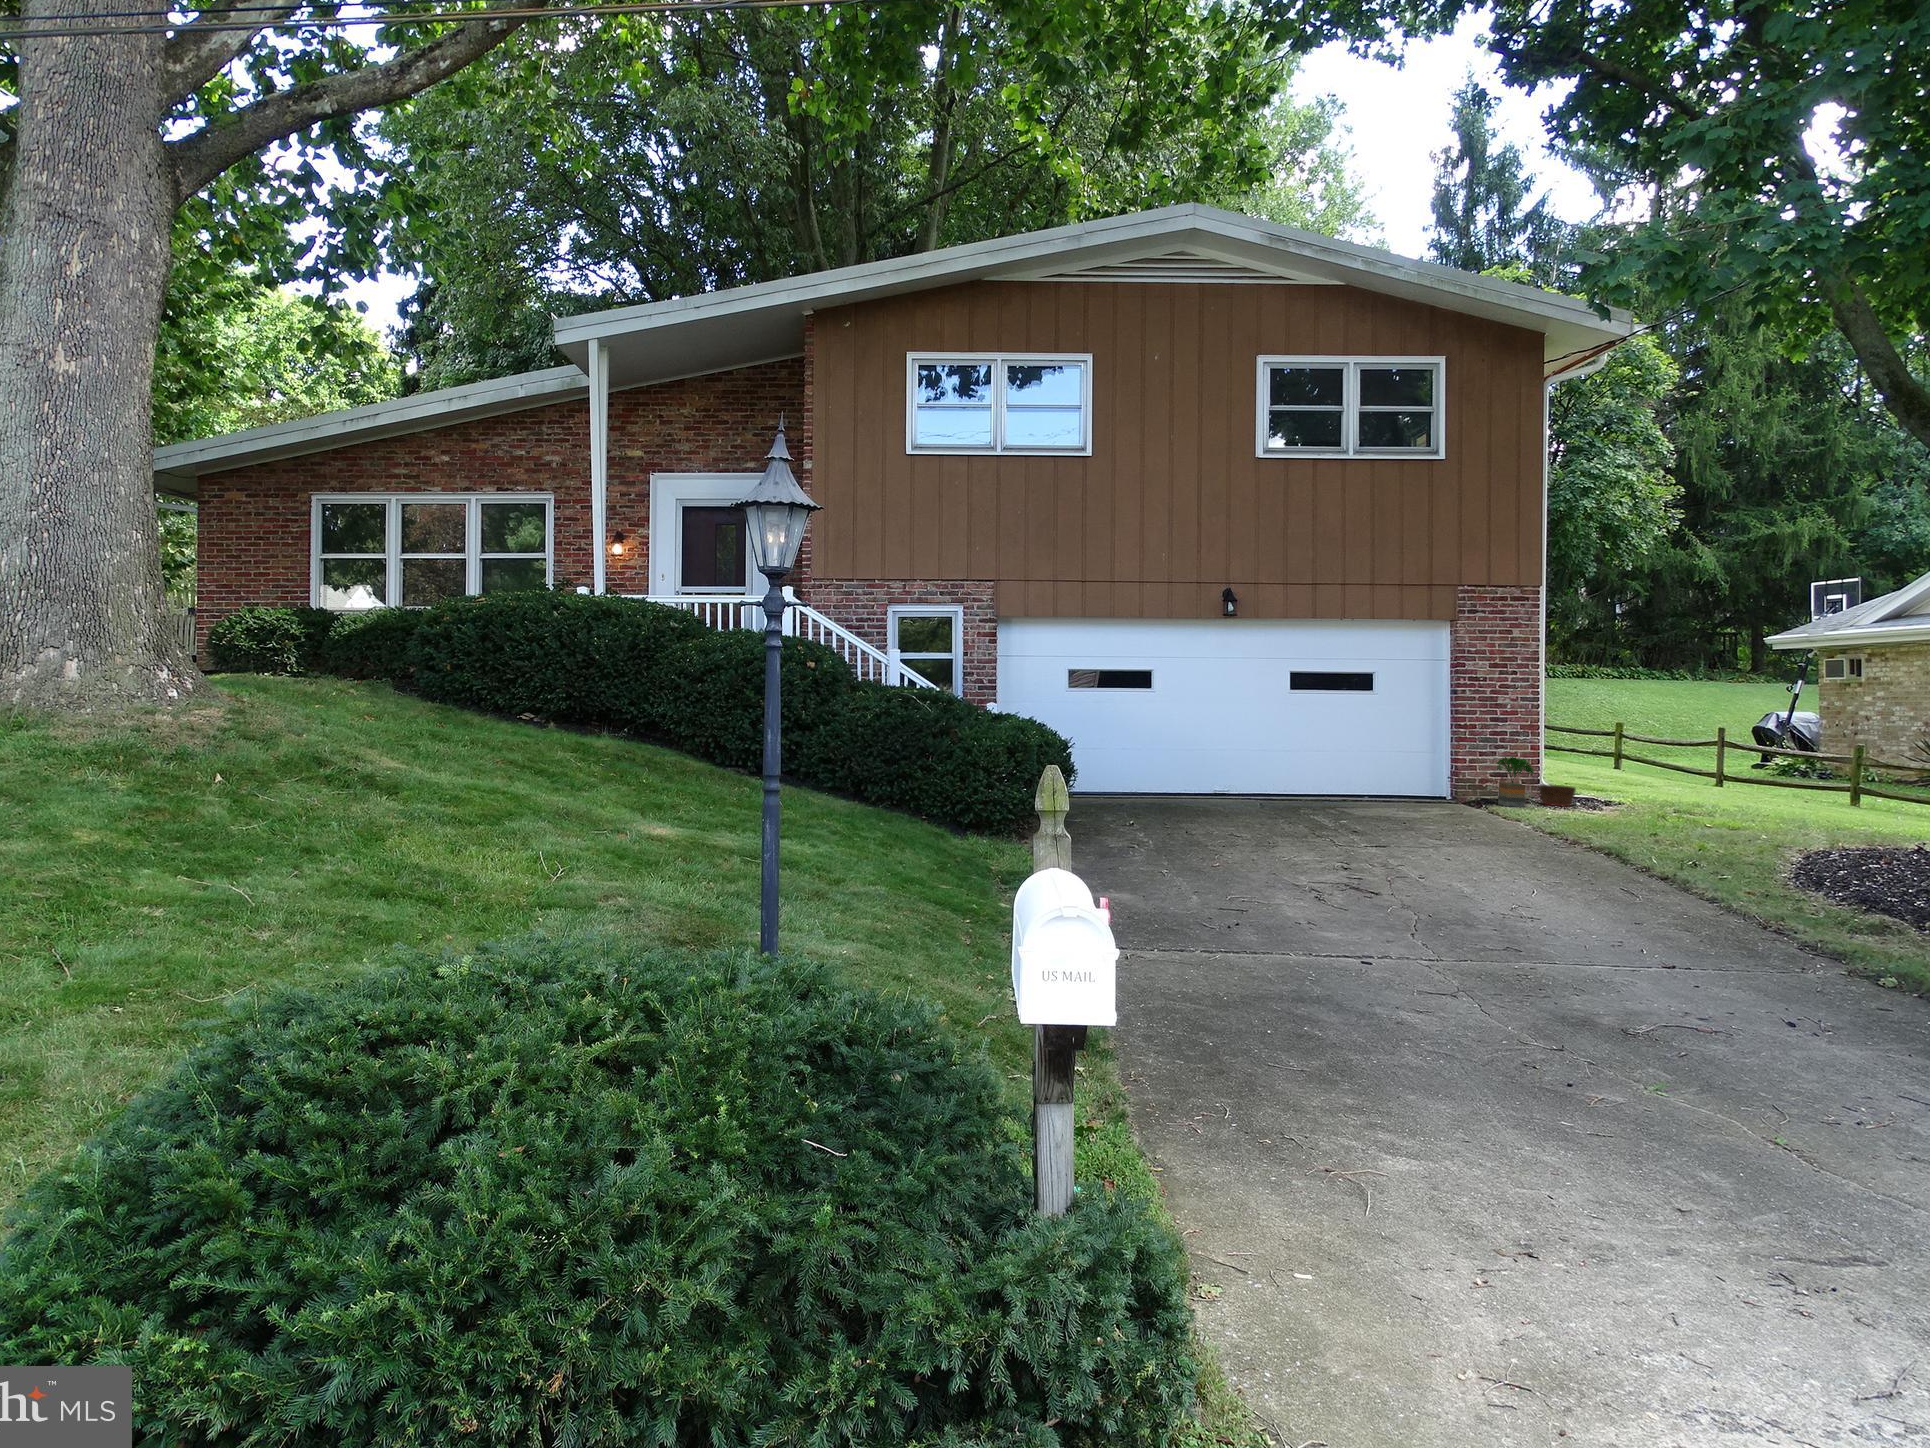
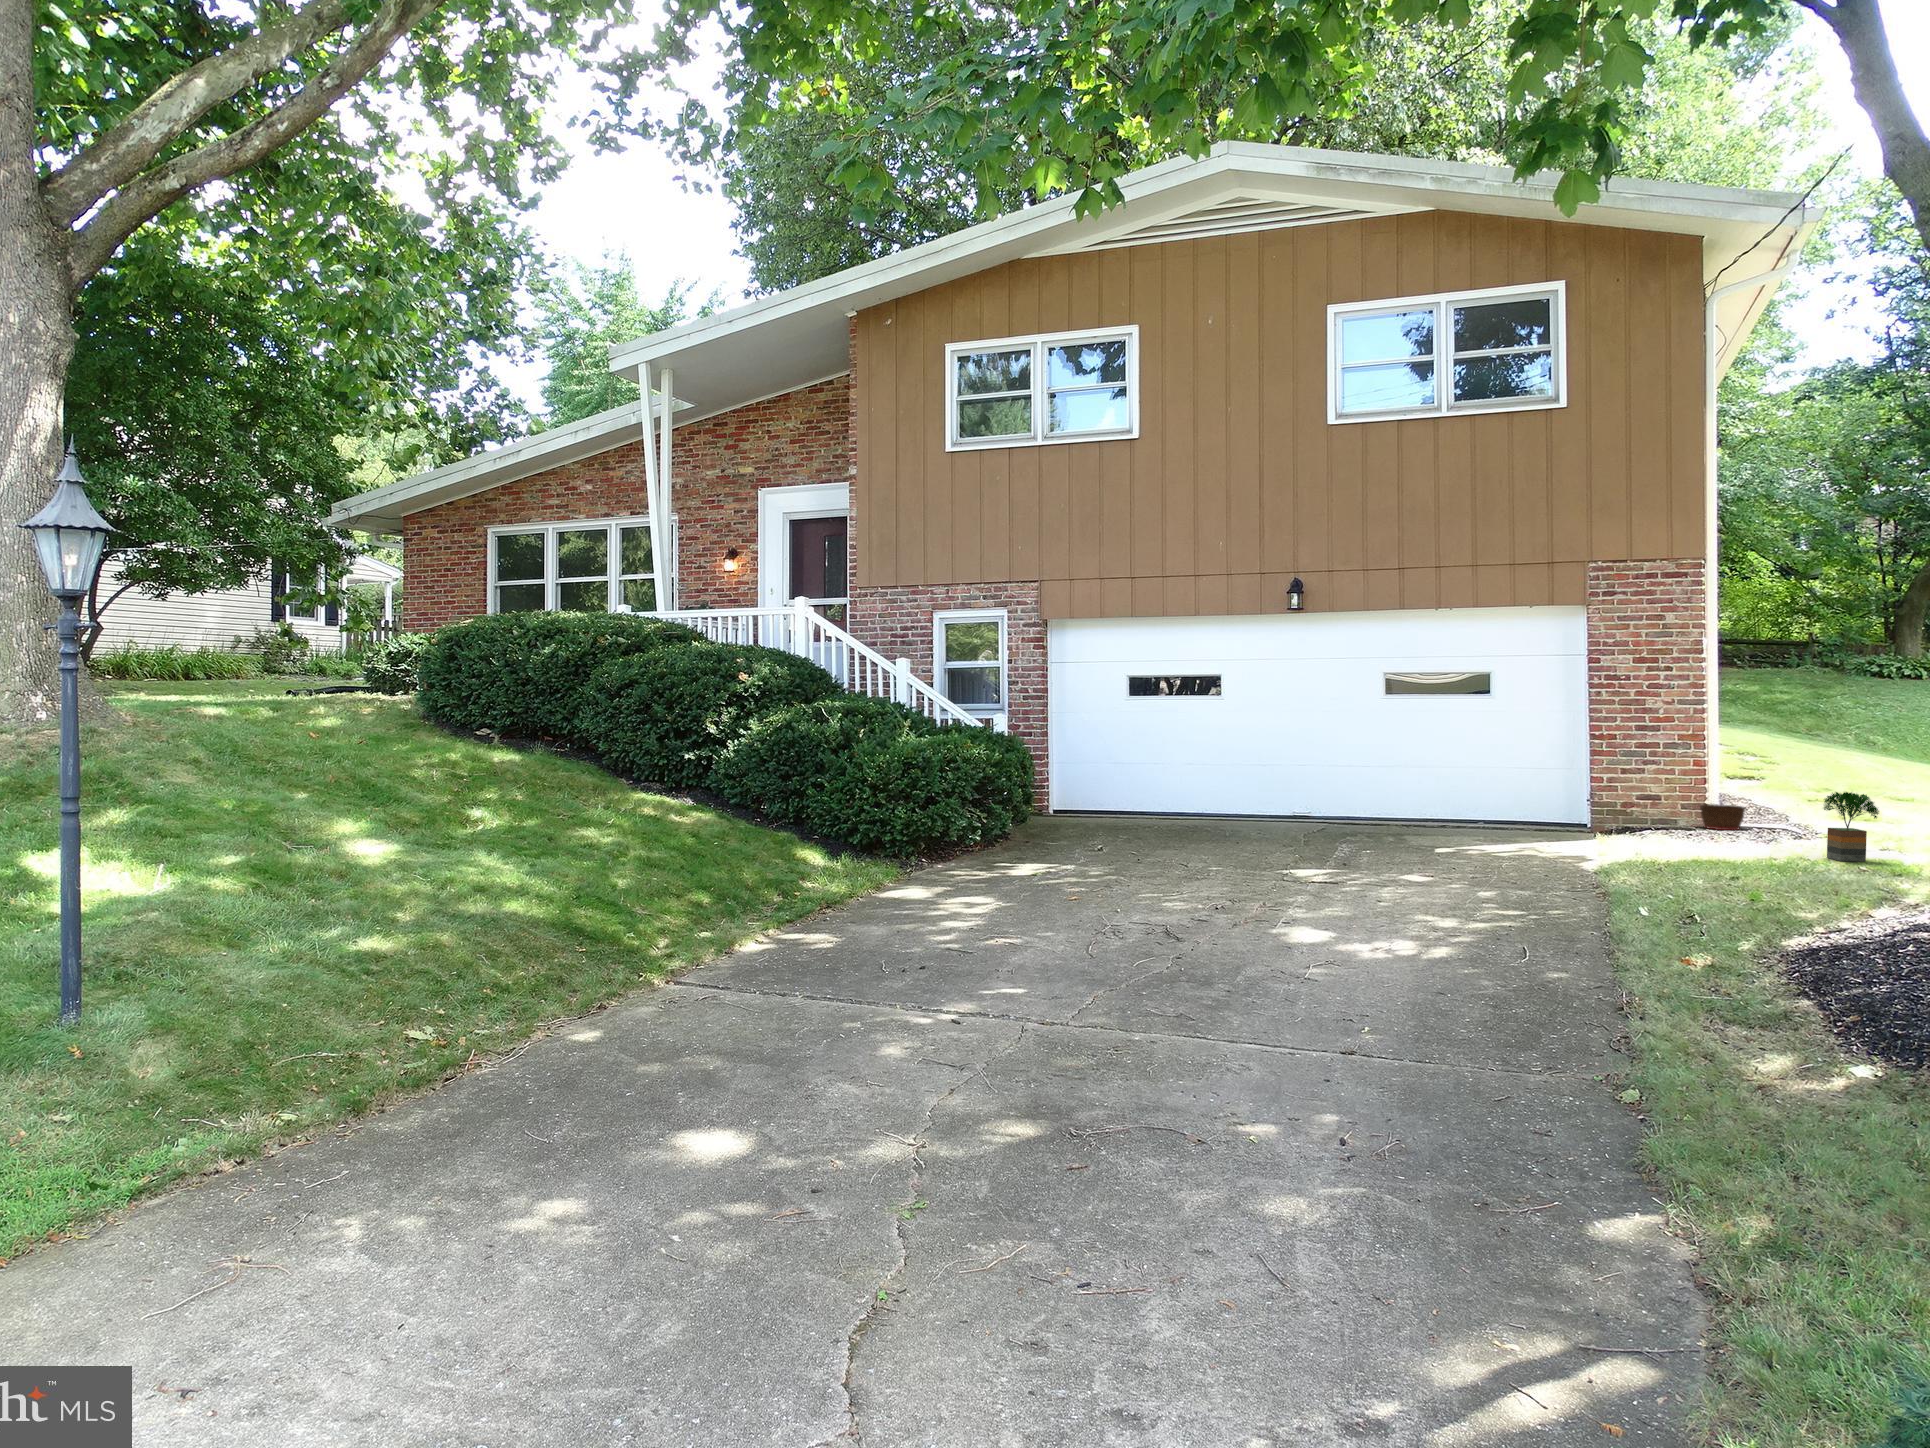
potted tree: present [1497,757,1534,807] -> present [1824,792,1879,861]

